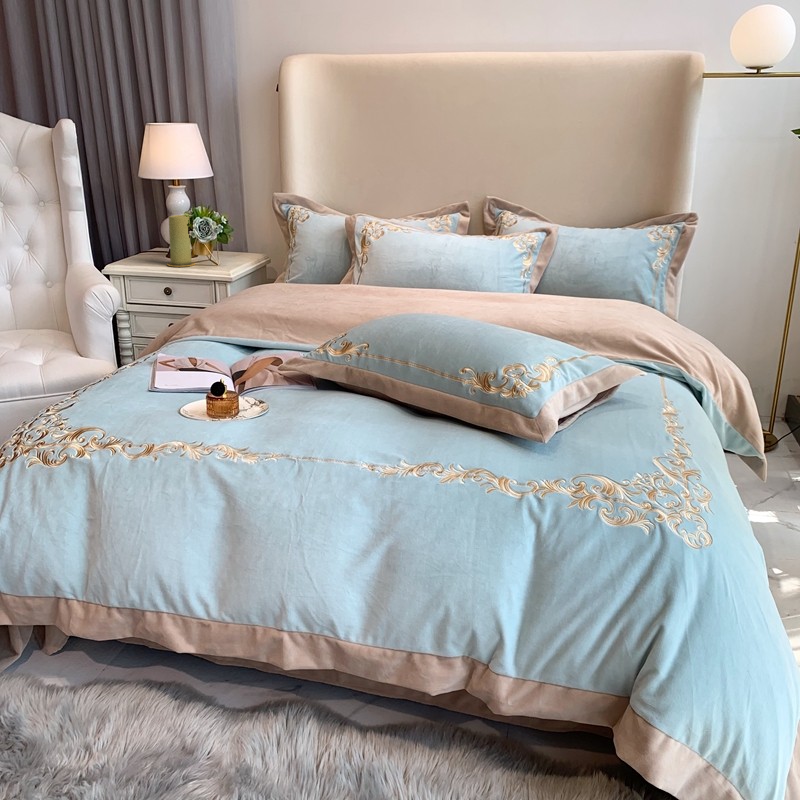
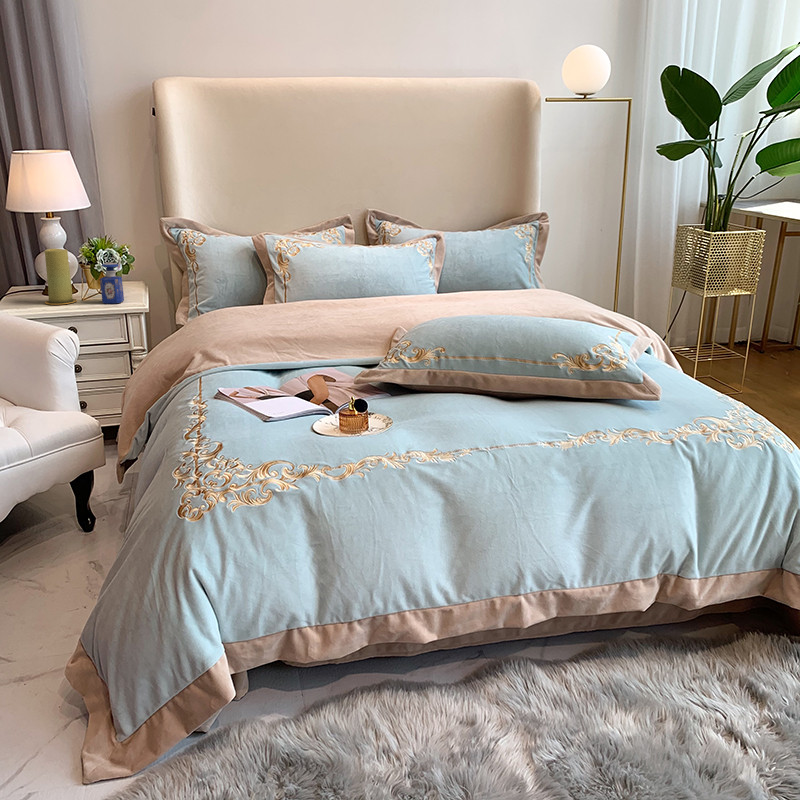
perfume bottle: none [208,232,230,270] -> present [100,262,124,303]

